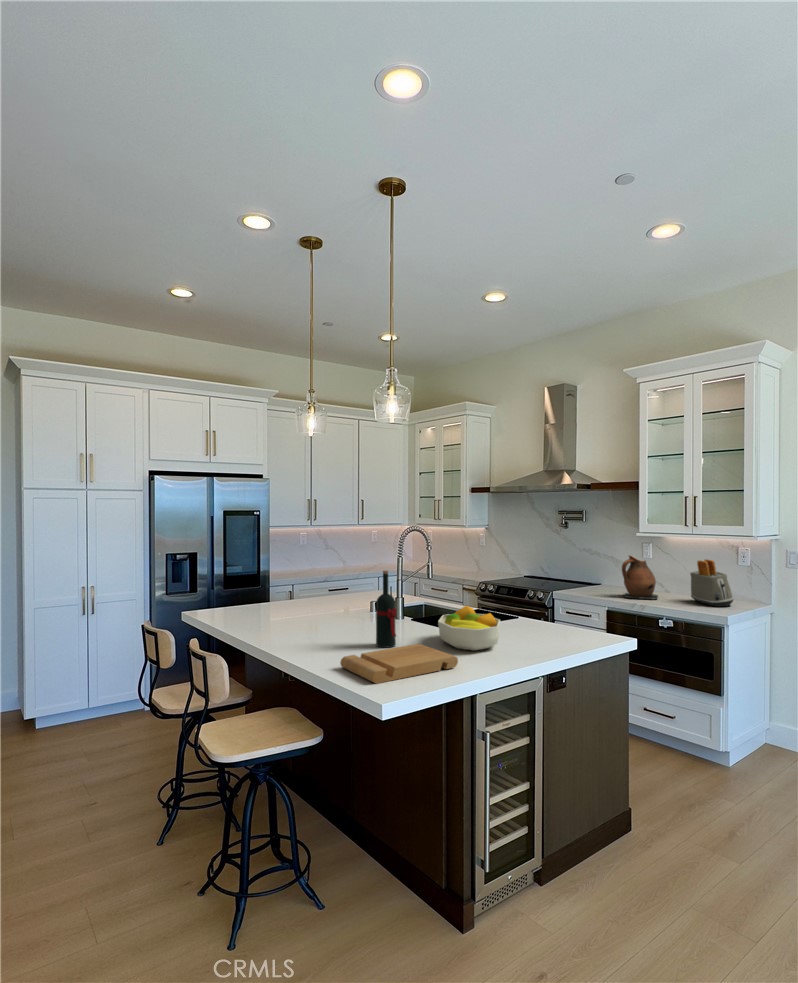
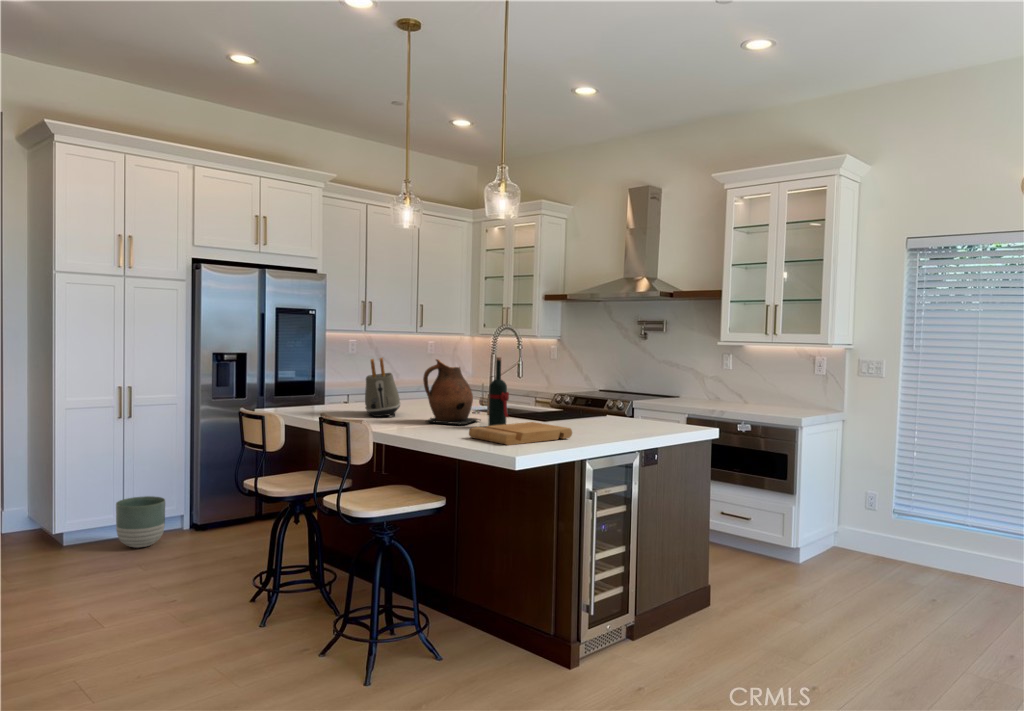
ceramic pitcher: present [622,555,658,599] -> present [423,359,480,425]
toaster: present [690,559,733,607] -> present [365,358,400,417]
fruit bowl: present [438,606,500,651] -> none [545,394,603,431]
planter: none [73,684,118,733] -> present [116,496,165,548]

